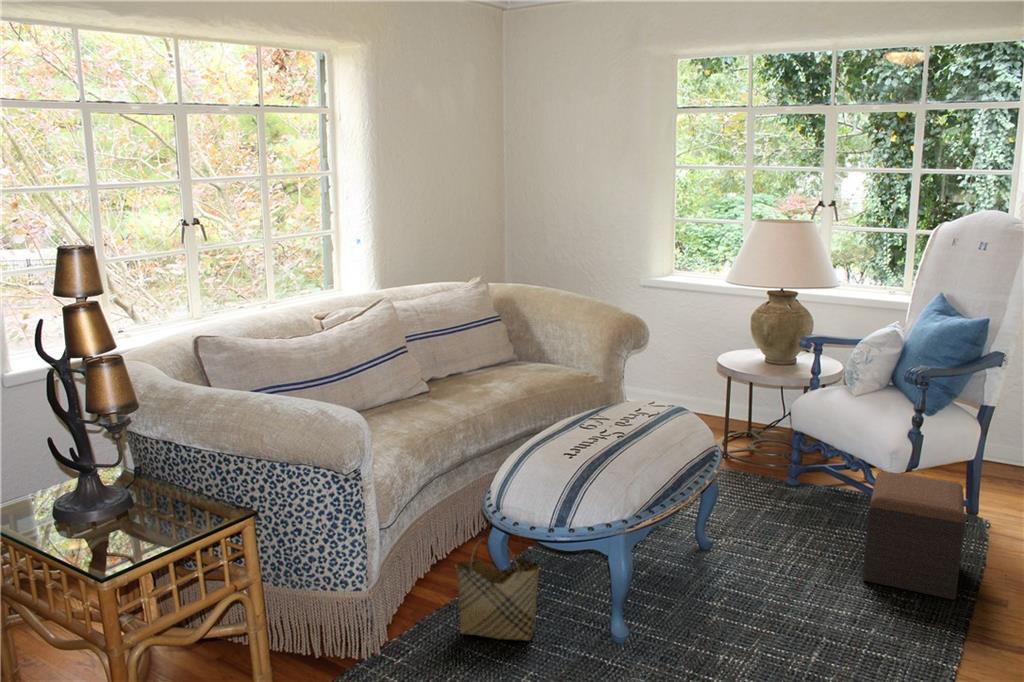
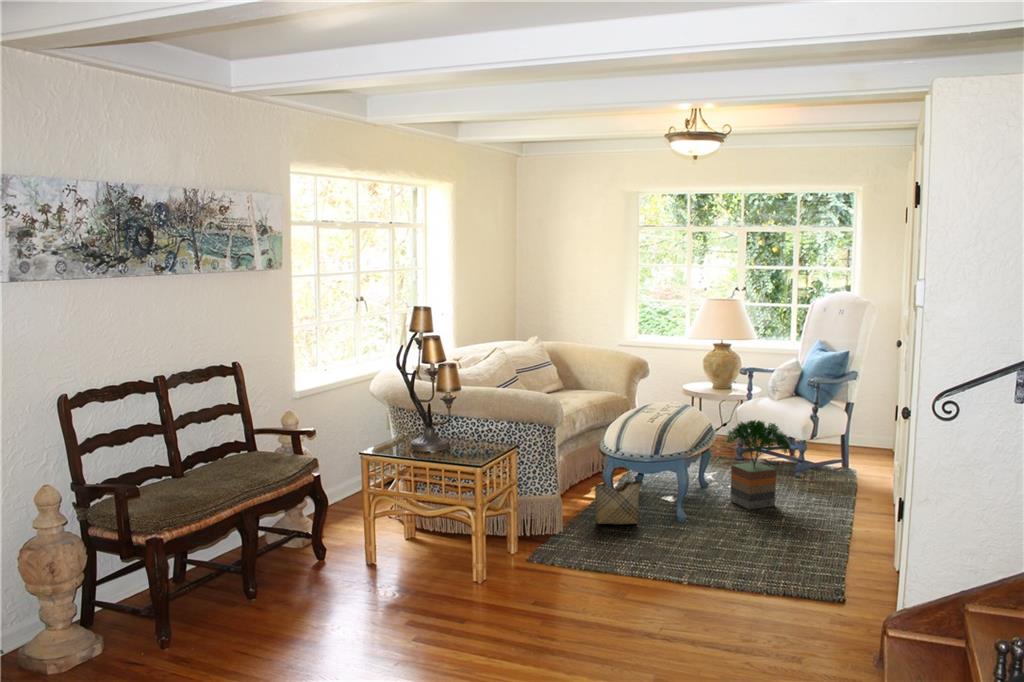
potted tree: none [726,446,852,615] -> present [726,420,791,509]
footstool: present [862,471,965,600] -> none [794,437,846,499]

